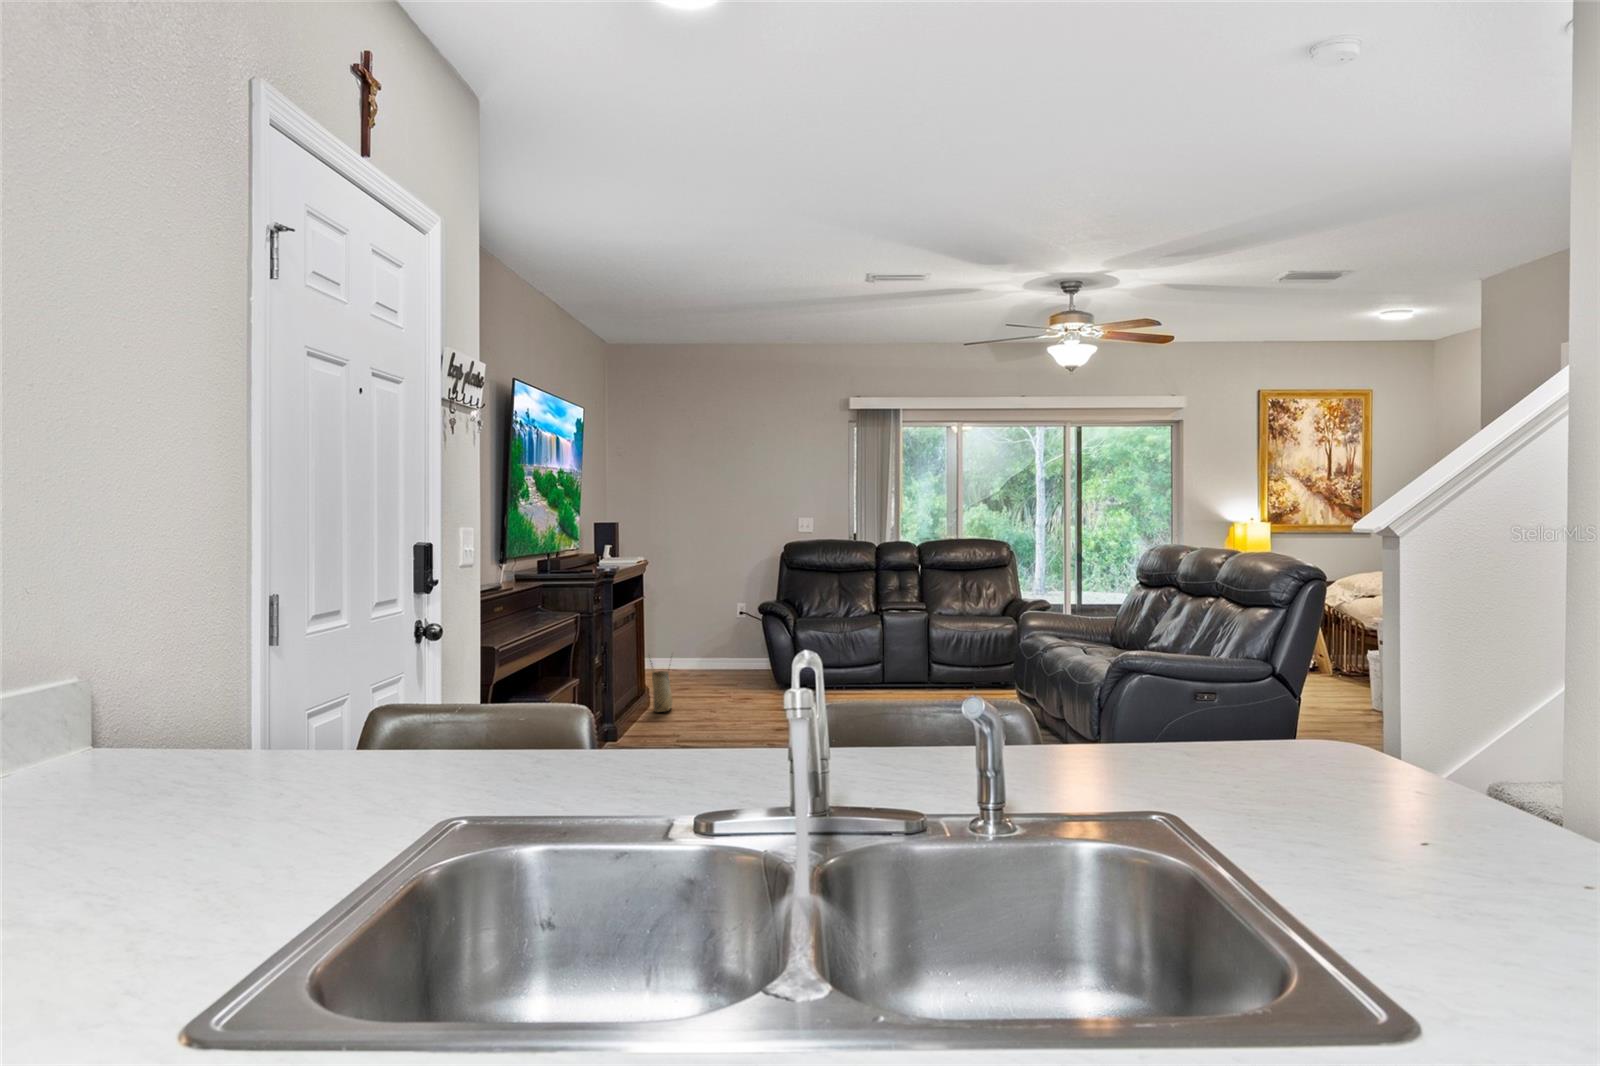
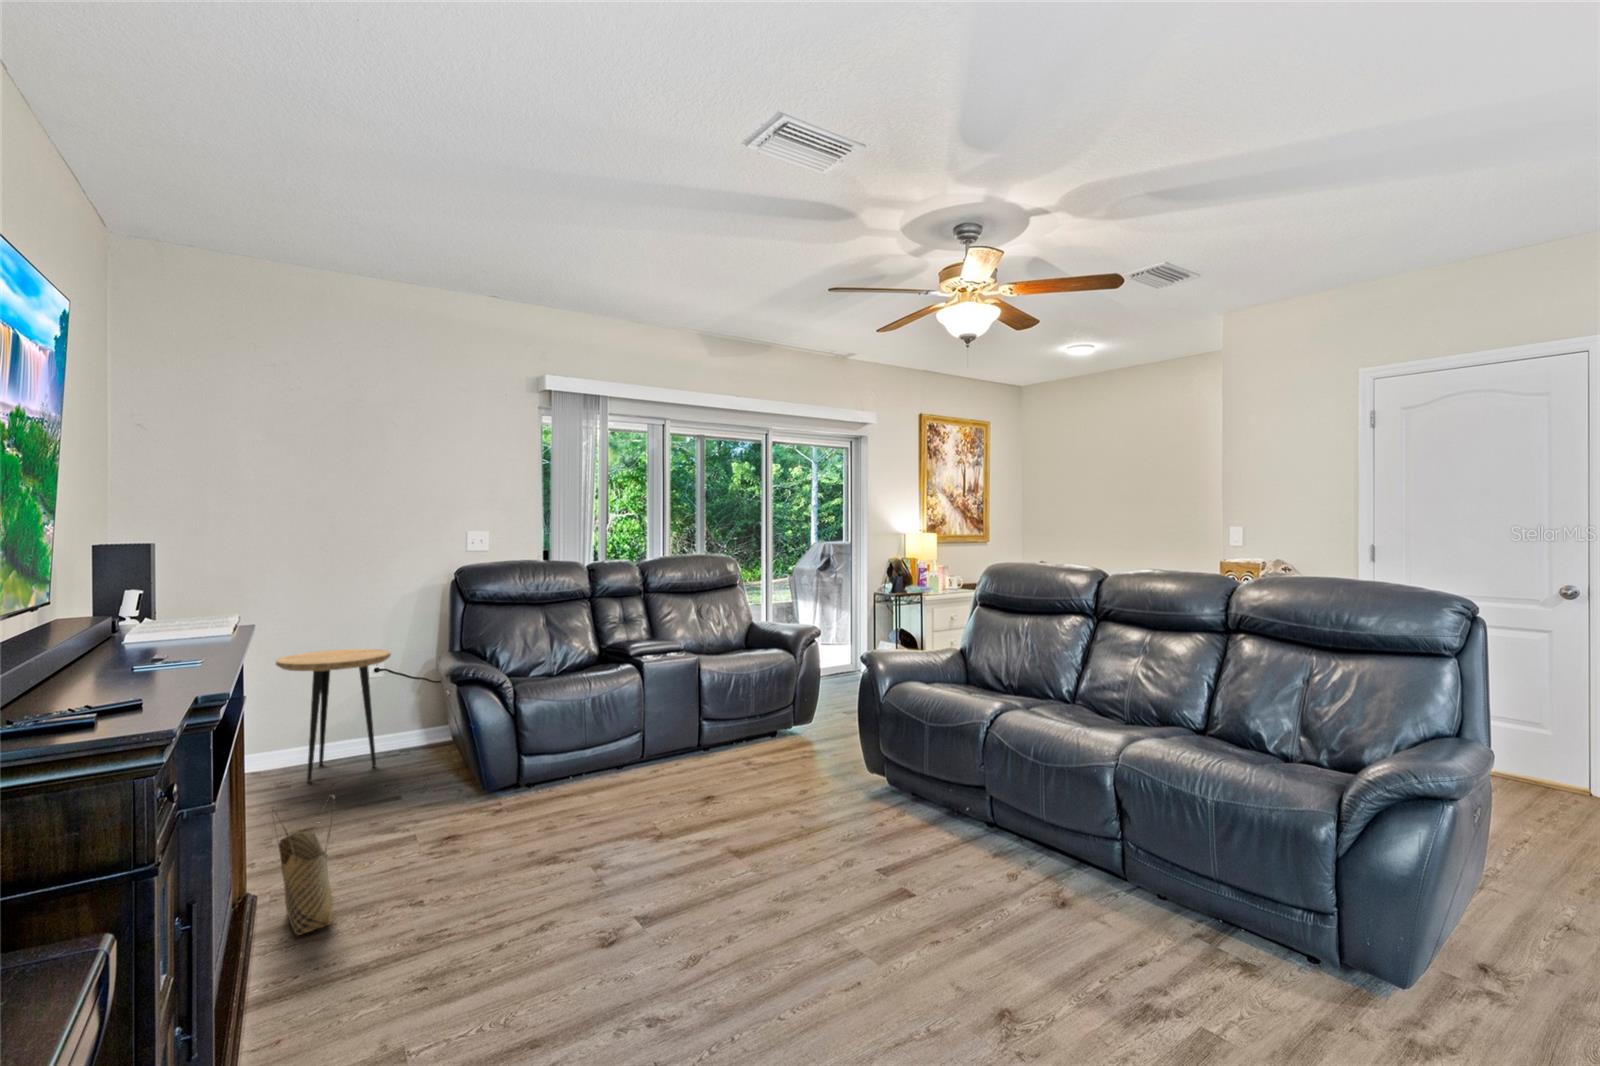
side table: none [684,598,746,675] -> present [276,649,391,782]

